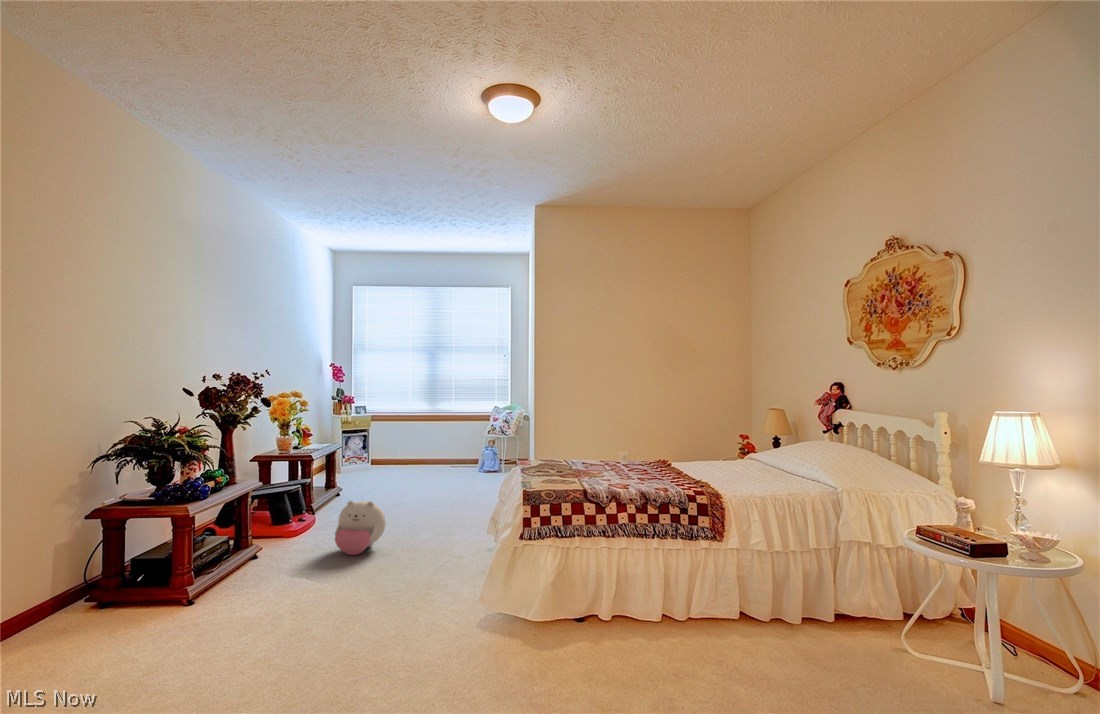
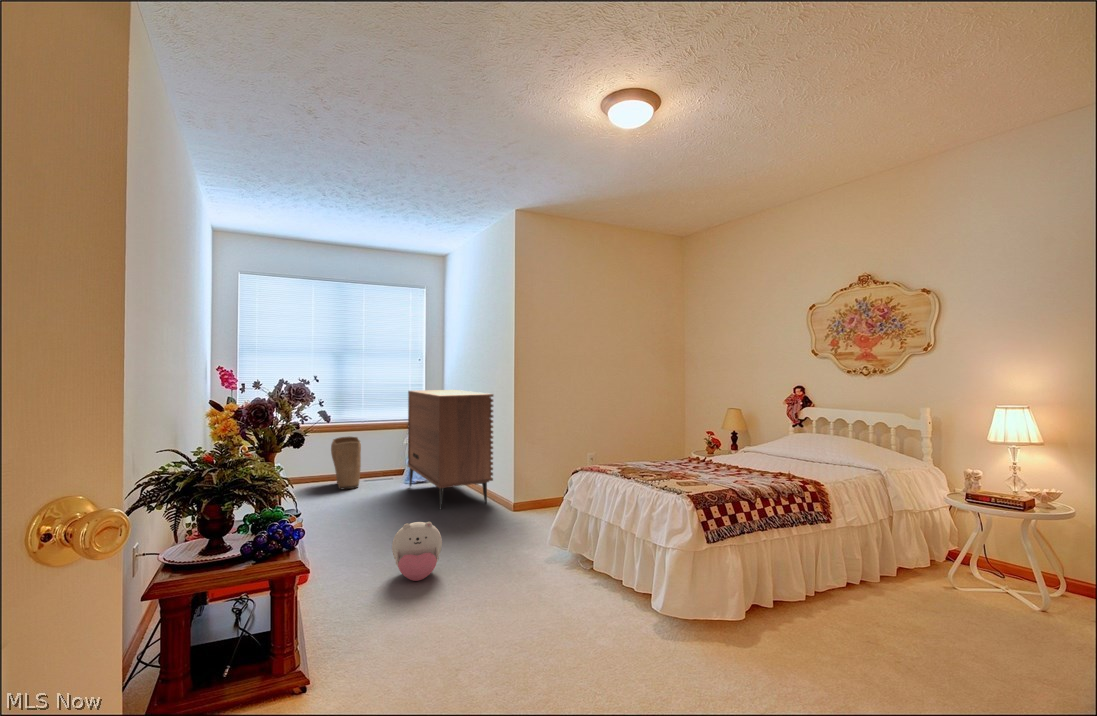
dresser: none [448,382,509,500] -> present [408,390,493,509]
laundry basket: none [382,425,410,474] -> present [331,437,361,490]

